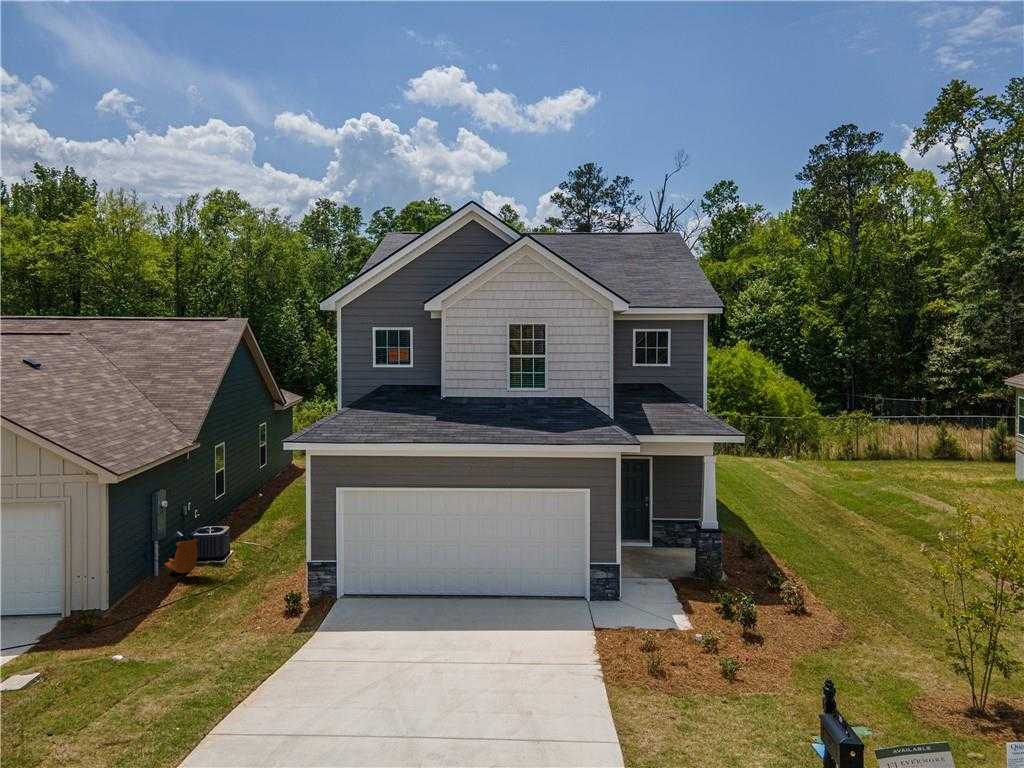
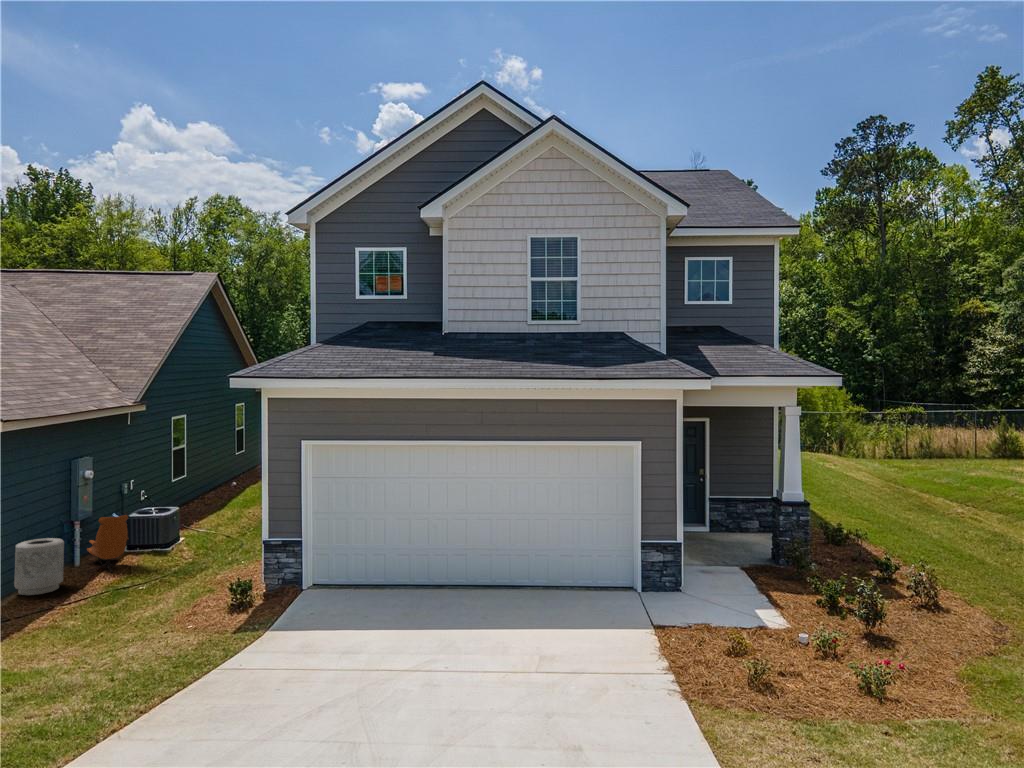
trash can: none [120,560,155,604] -> present [14,538,64,595]

